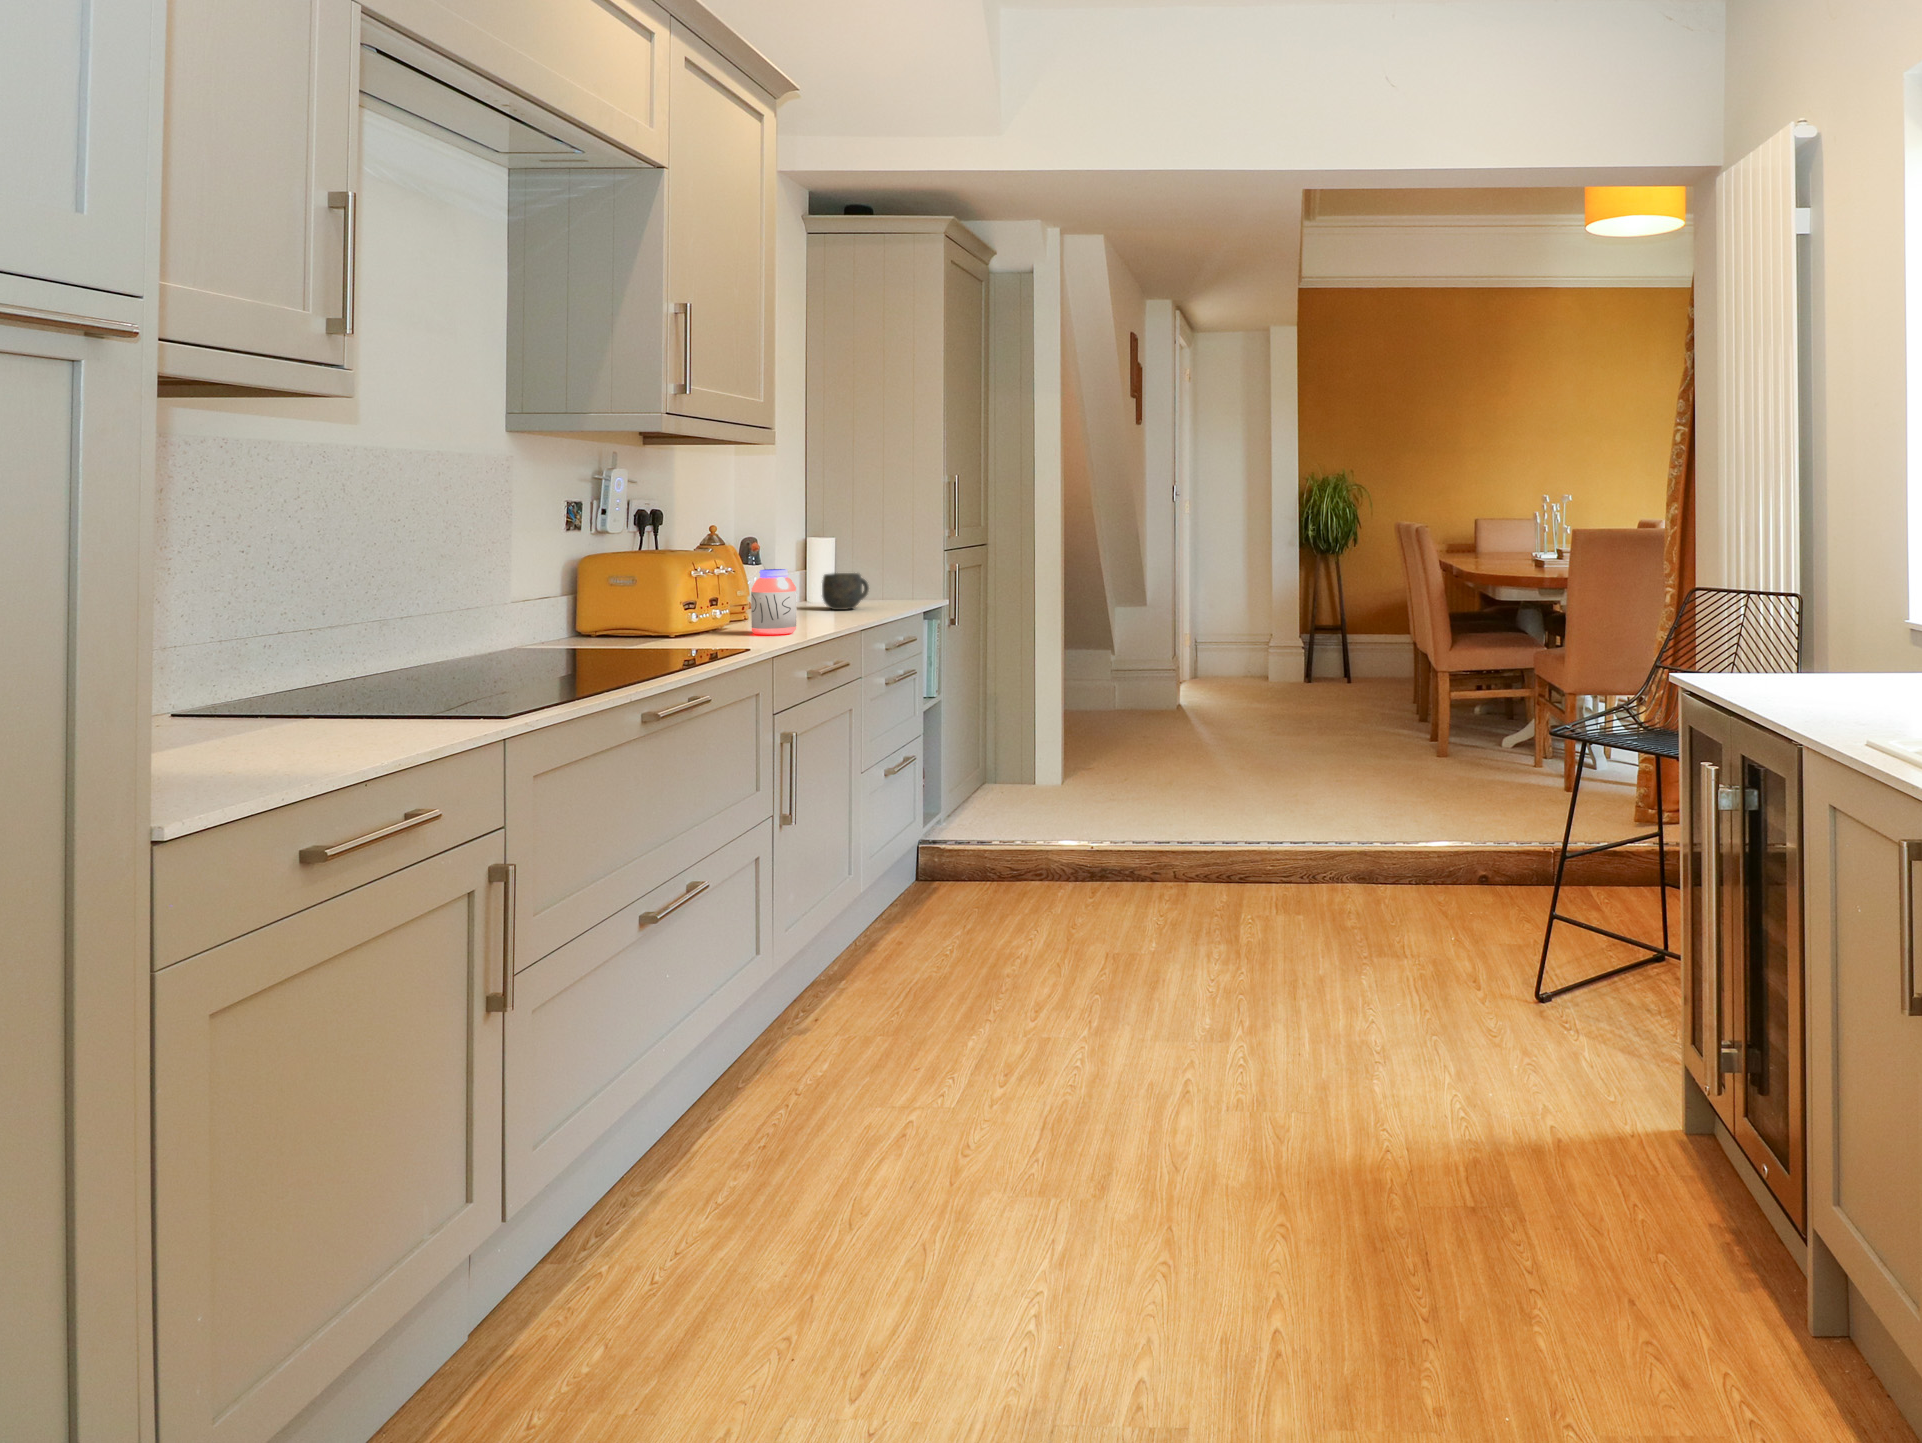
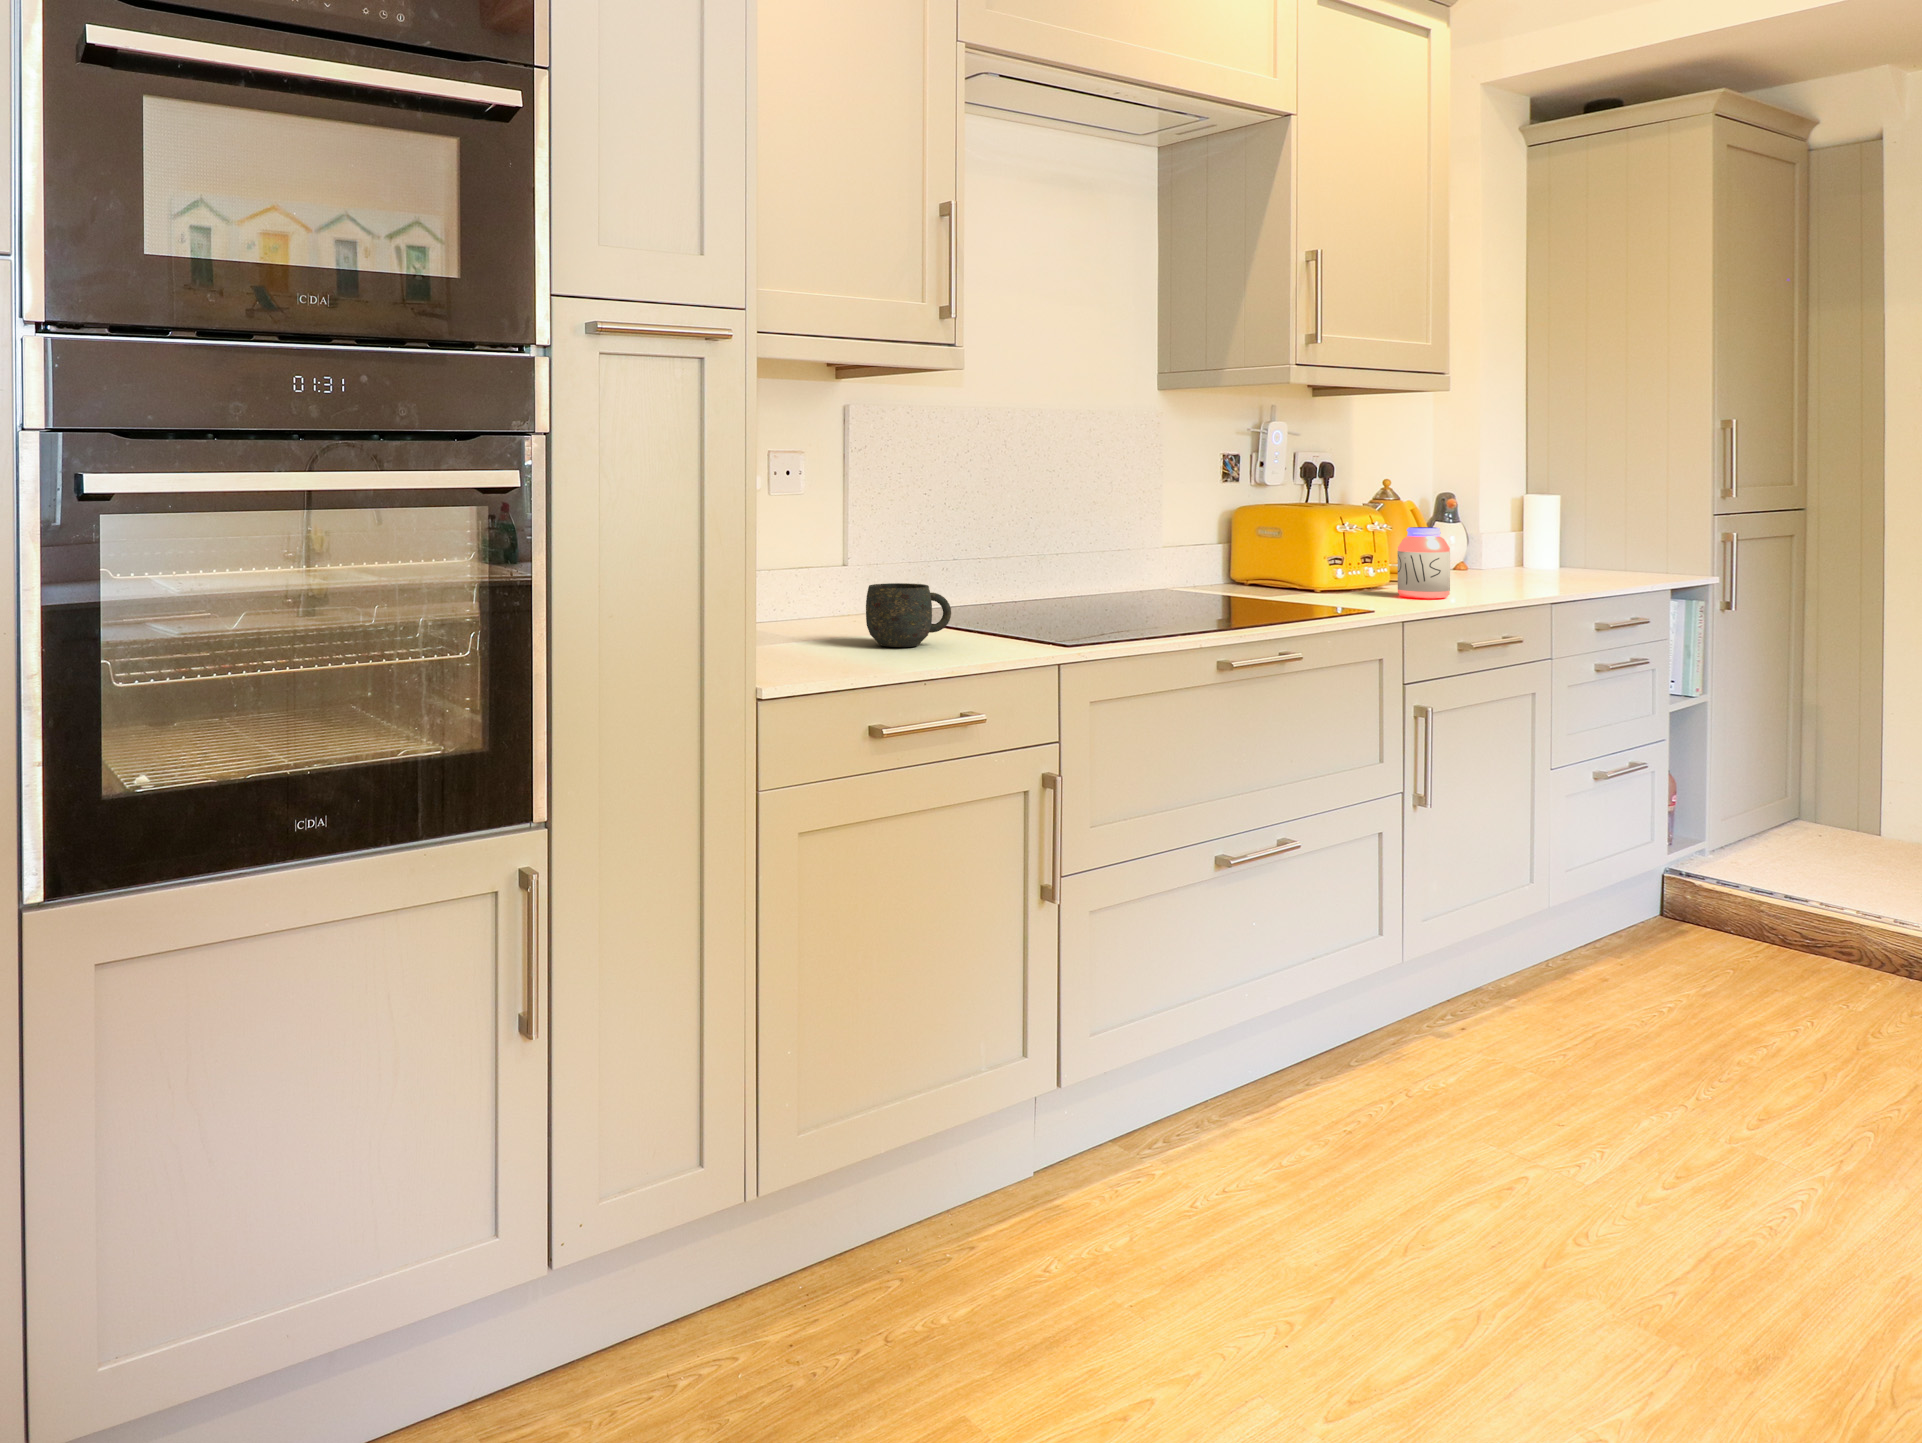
mug: present [822,573,869,610] -> present [866,583,951,647]

